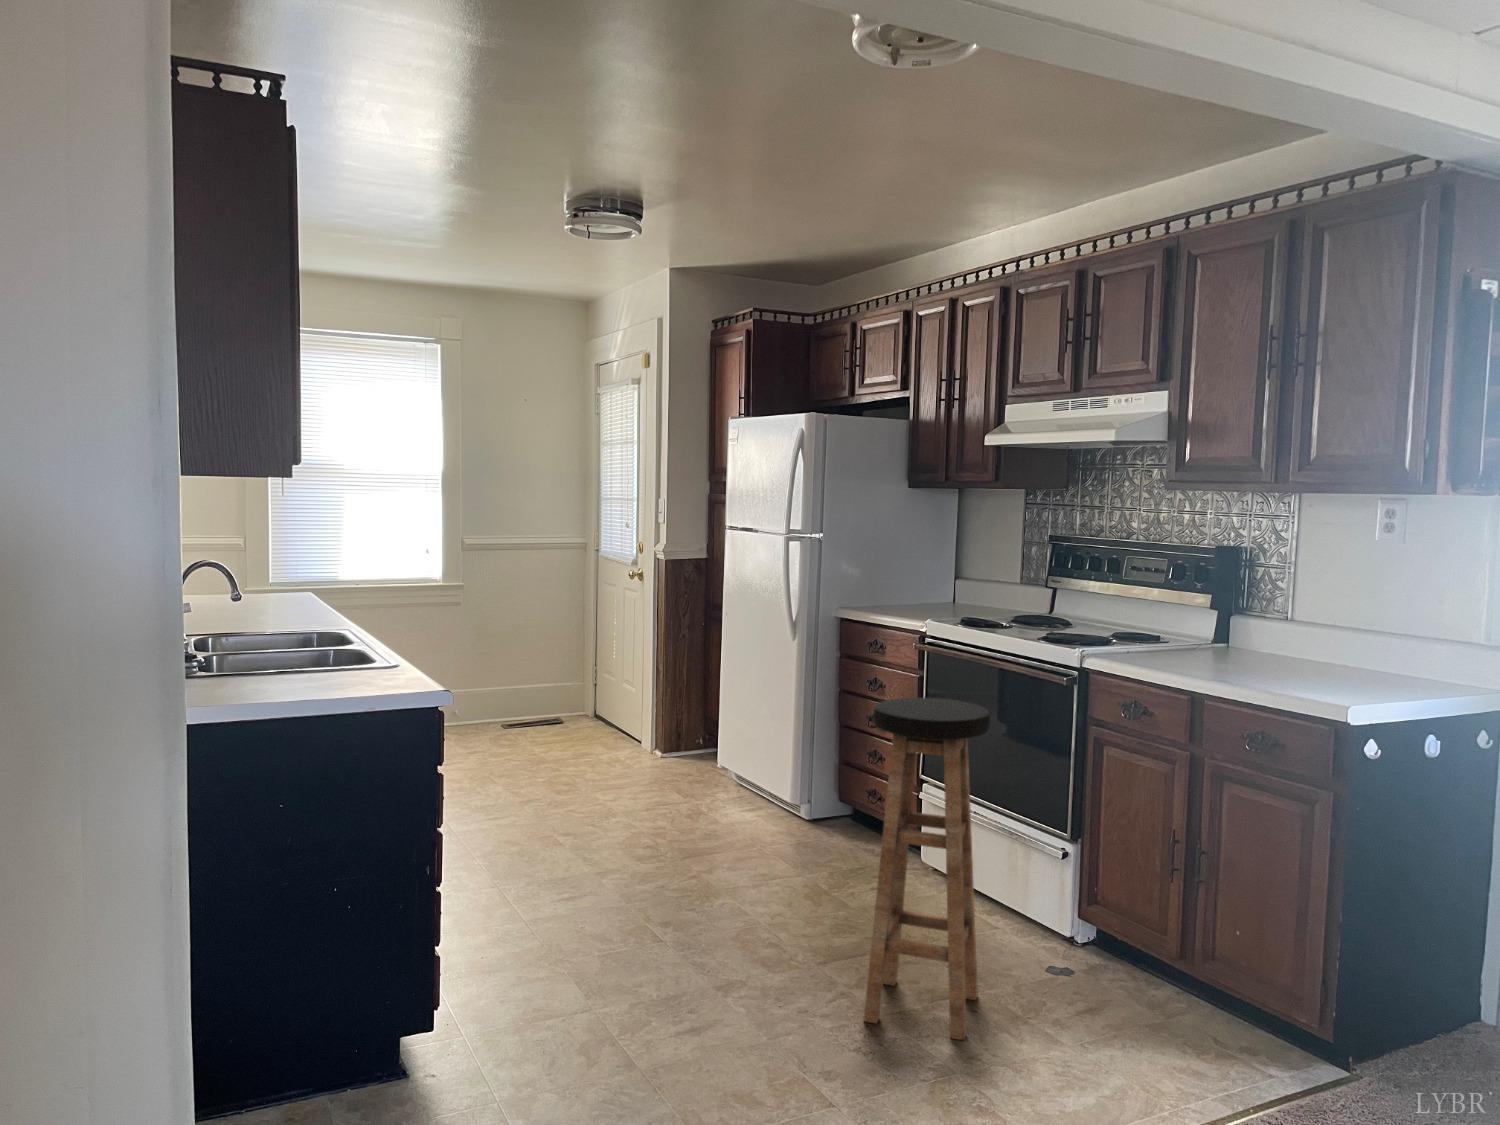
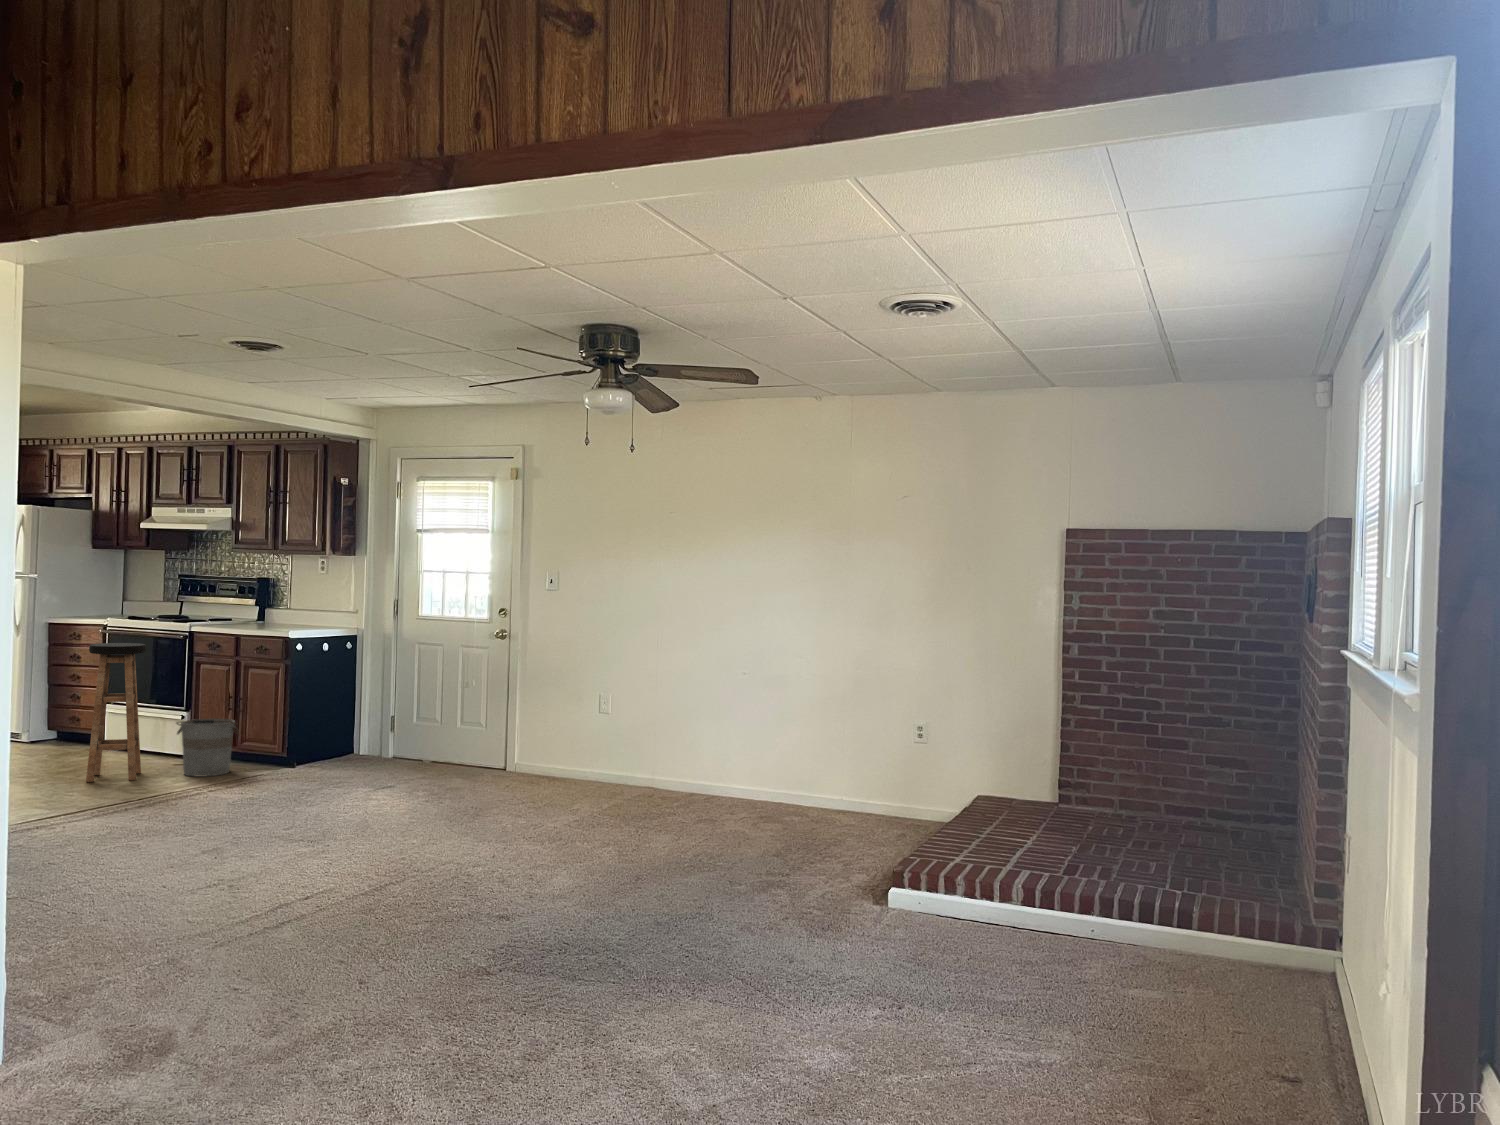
bucket: none [1055,893,1205,1067] -> present [176,718,238,776]

